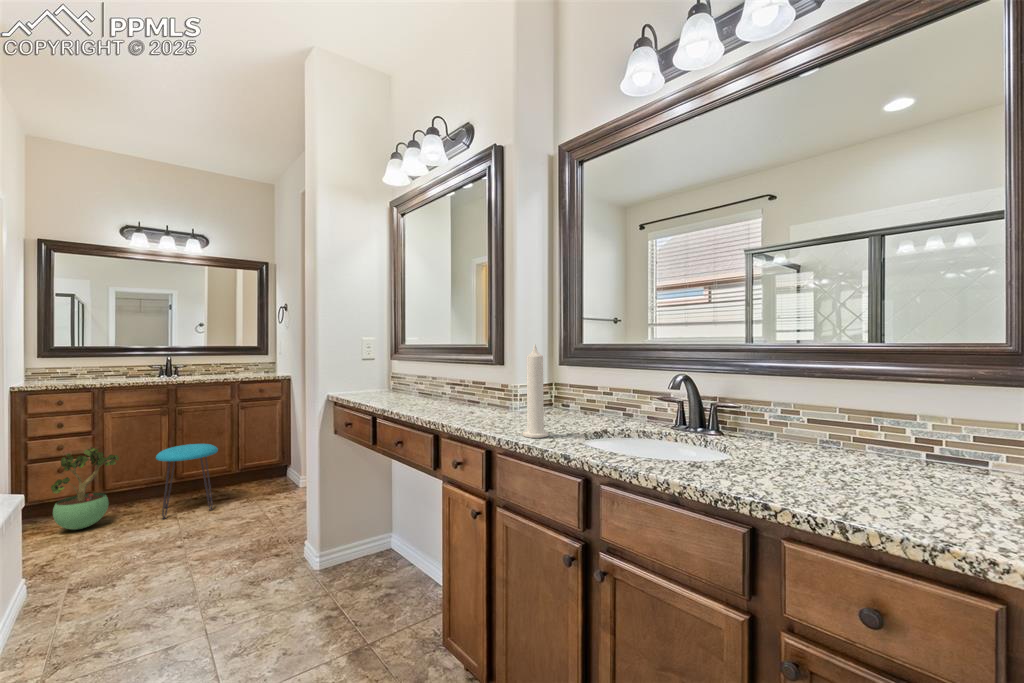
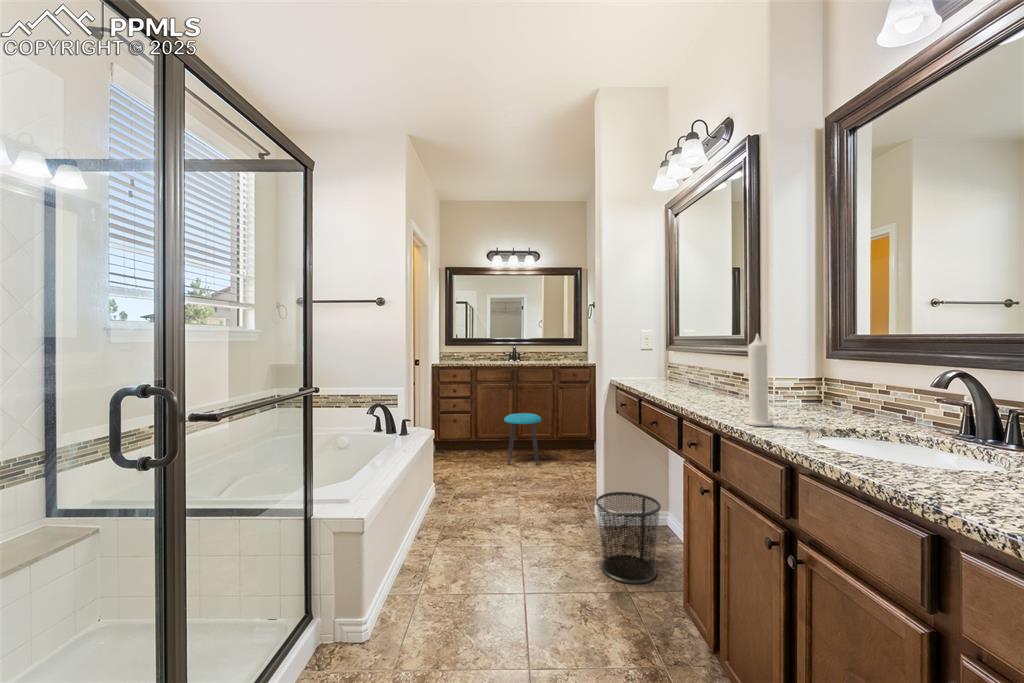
potted plant: present [51,447,119,530] -> none [451,407,484,461]
waste bin: none [322,523,400,636] -> present [596,492,661,584]

